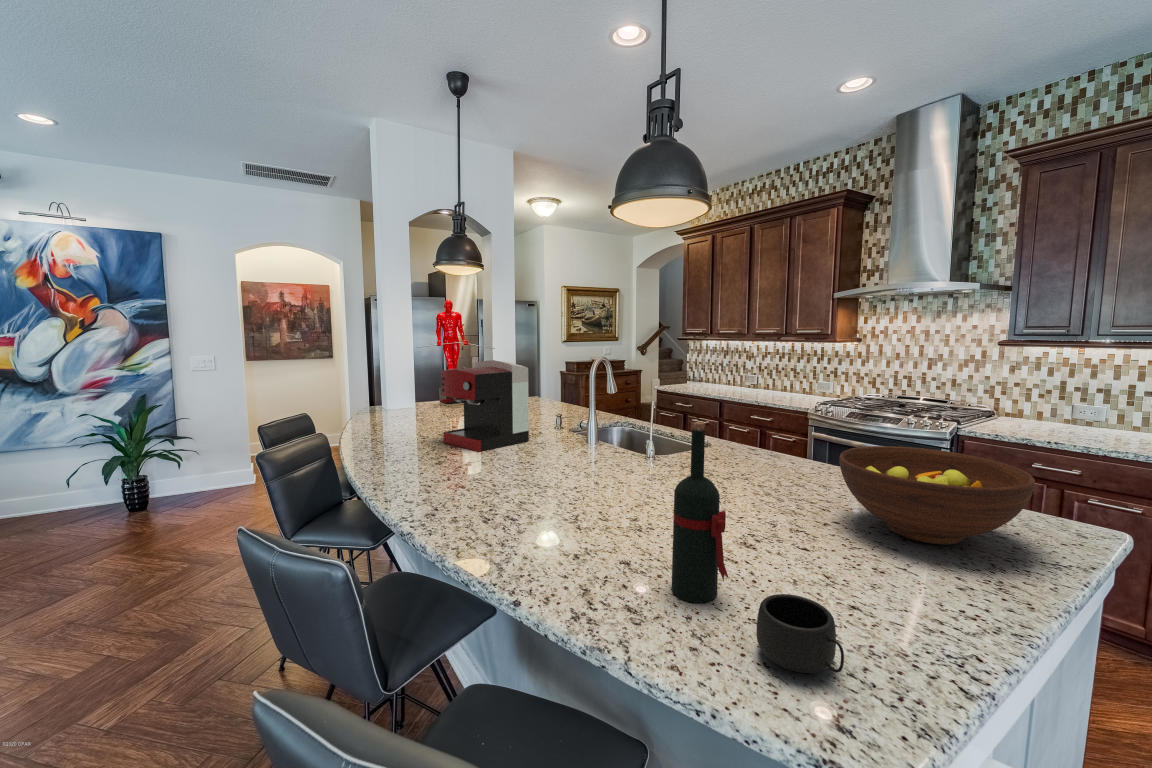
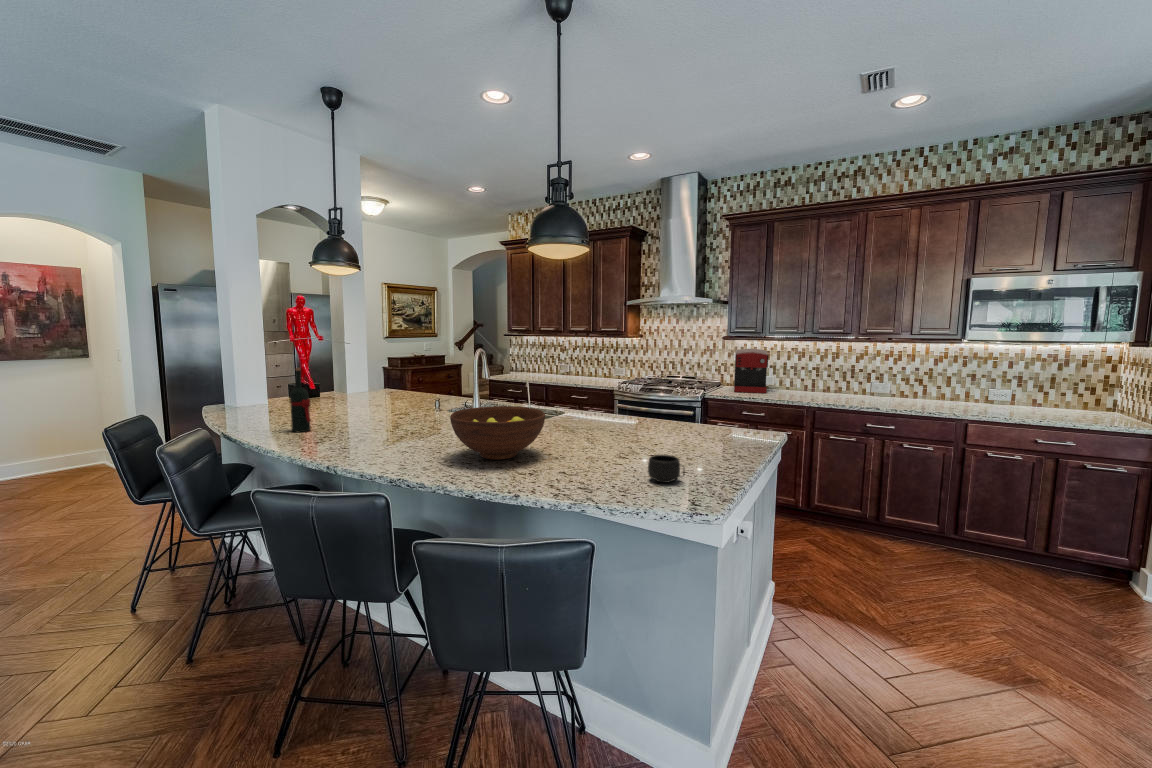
coffee maker: present [440,360,529,452] -> present [734,349,768,393]
wine bottle: present [671,422,729,603] -> present [290,368,311,432]
fruit bowl: present [839,446,1035,545] -> present [450,406,545,460]

